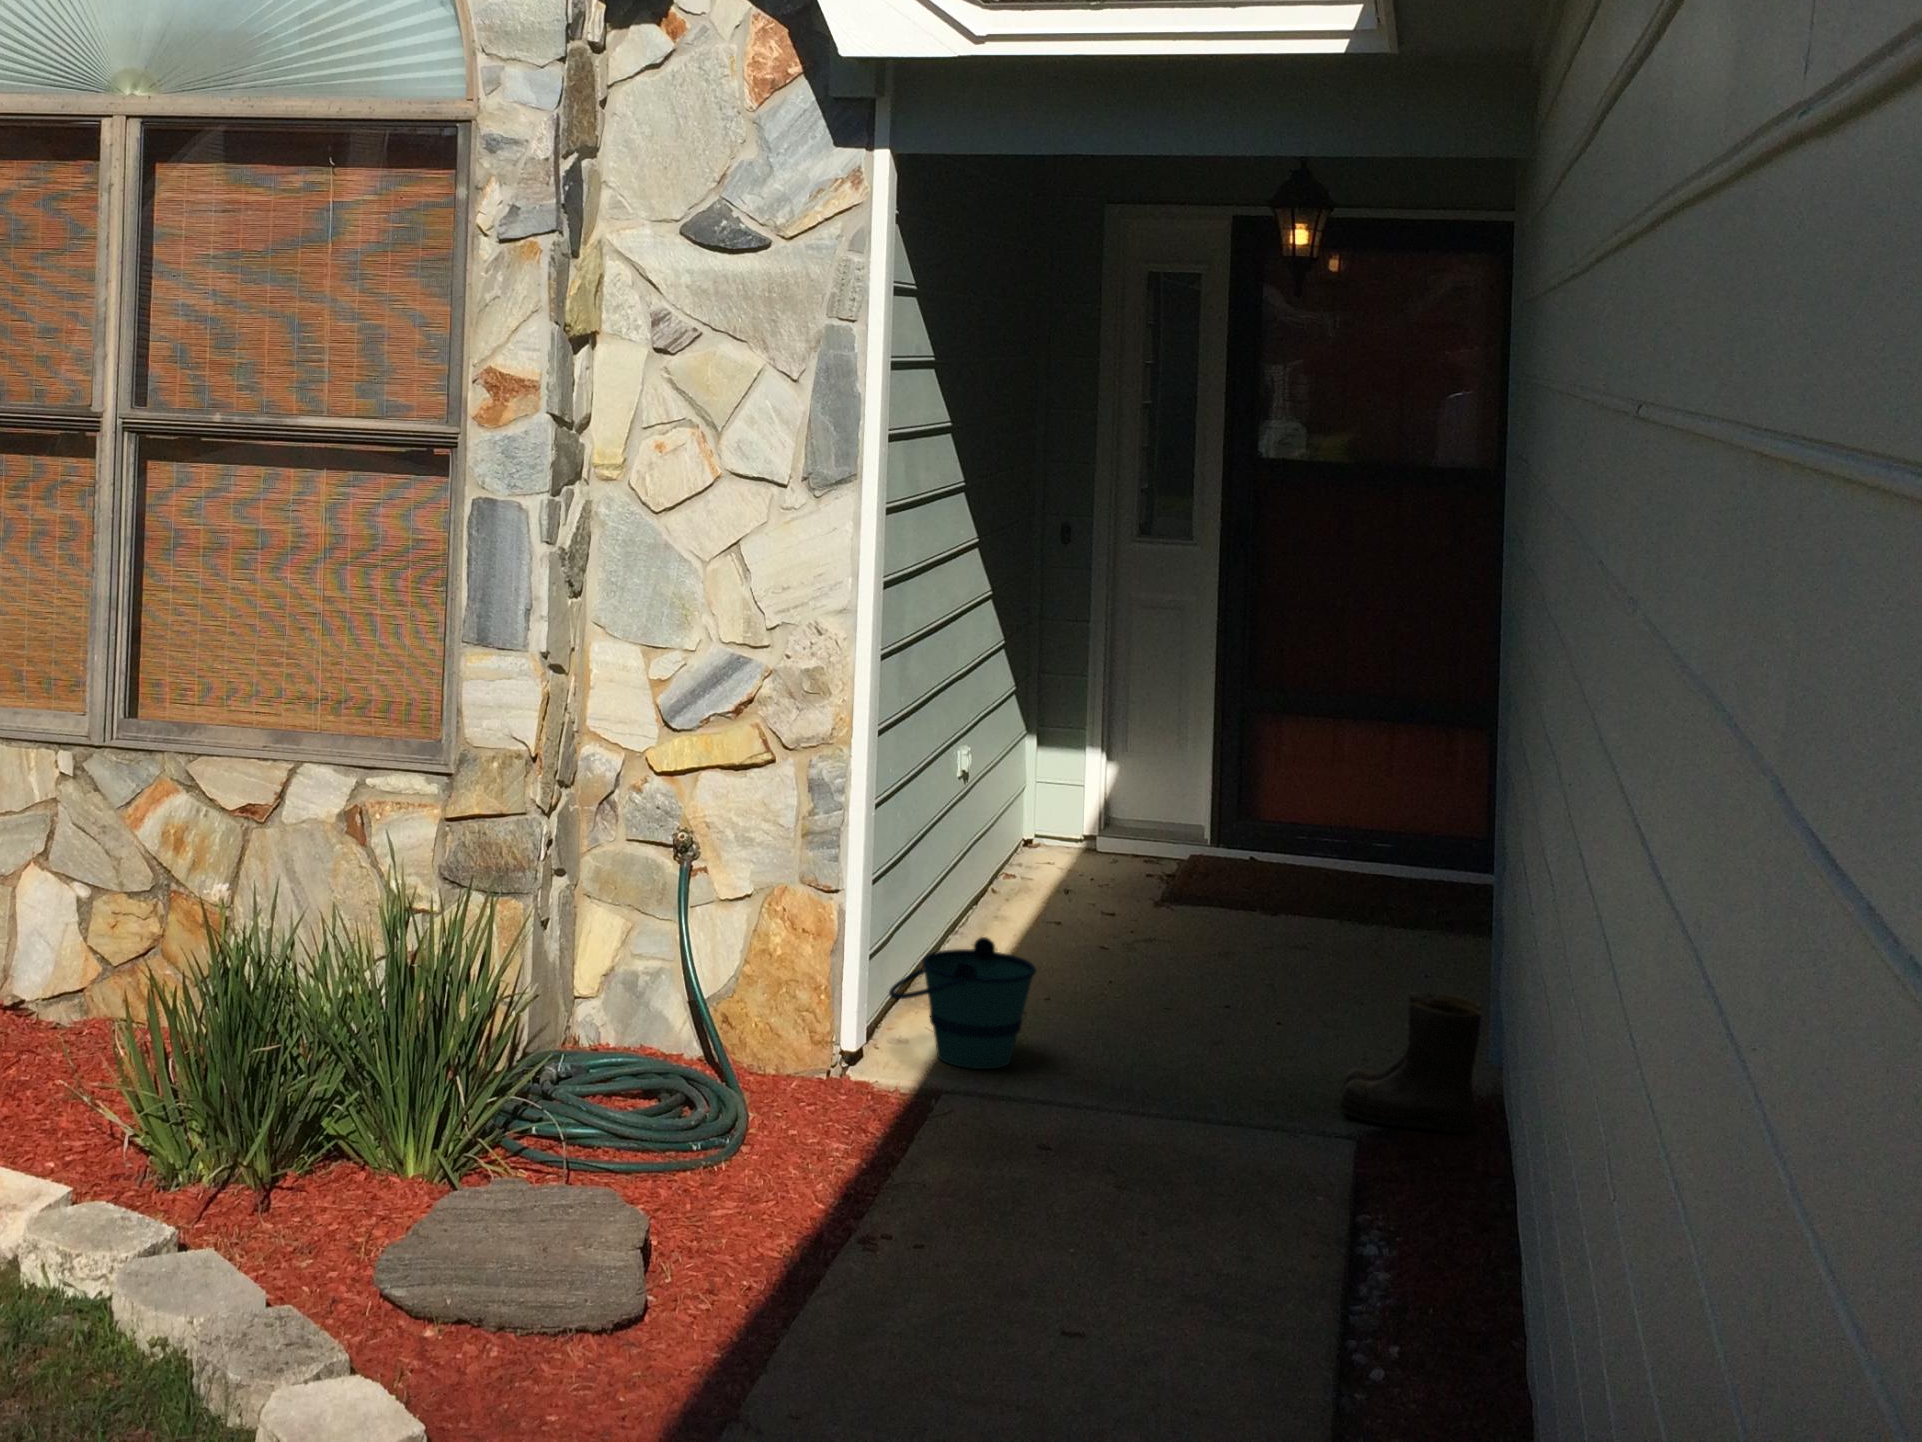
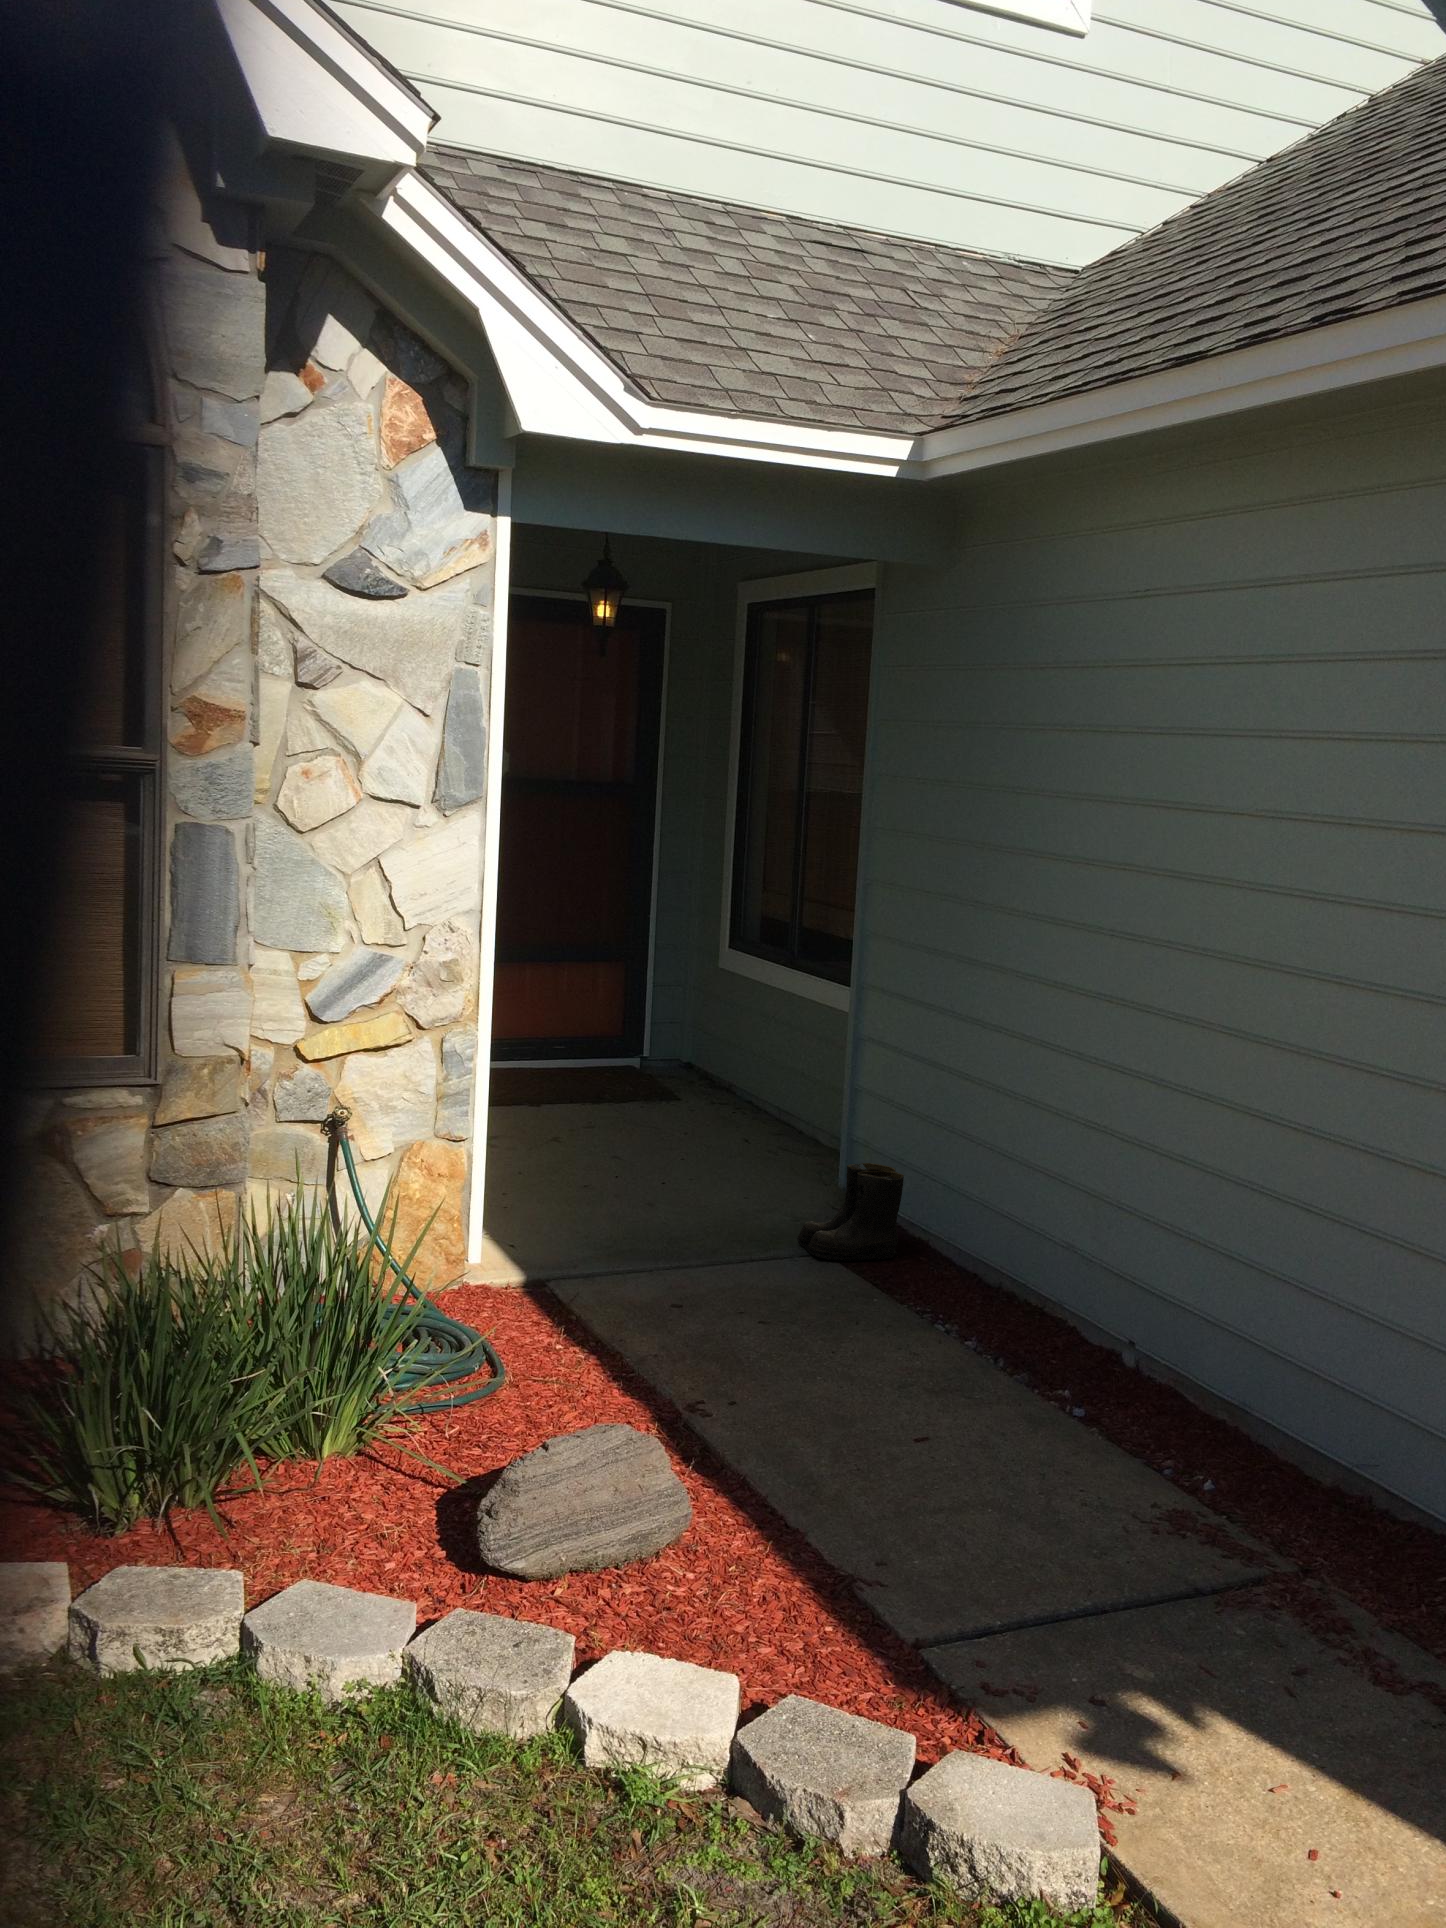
bucket: present [889,937,1036,1069] -> none [473,1161,591,1265]

